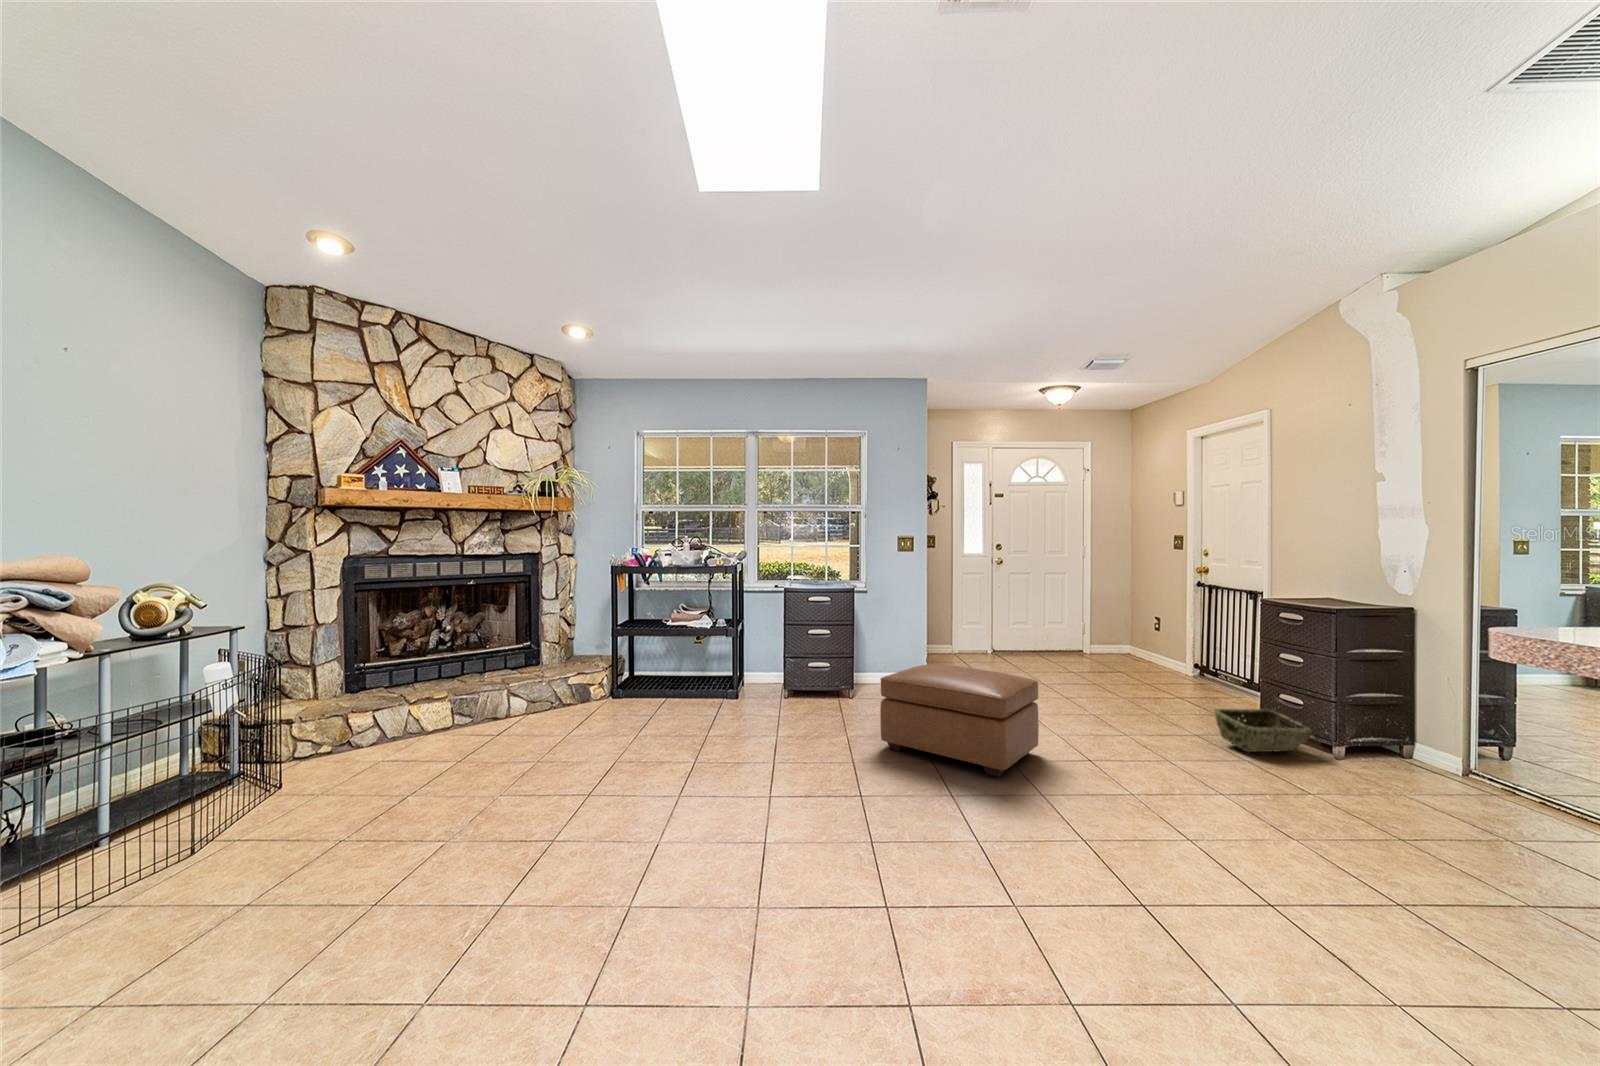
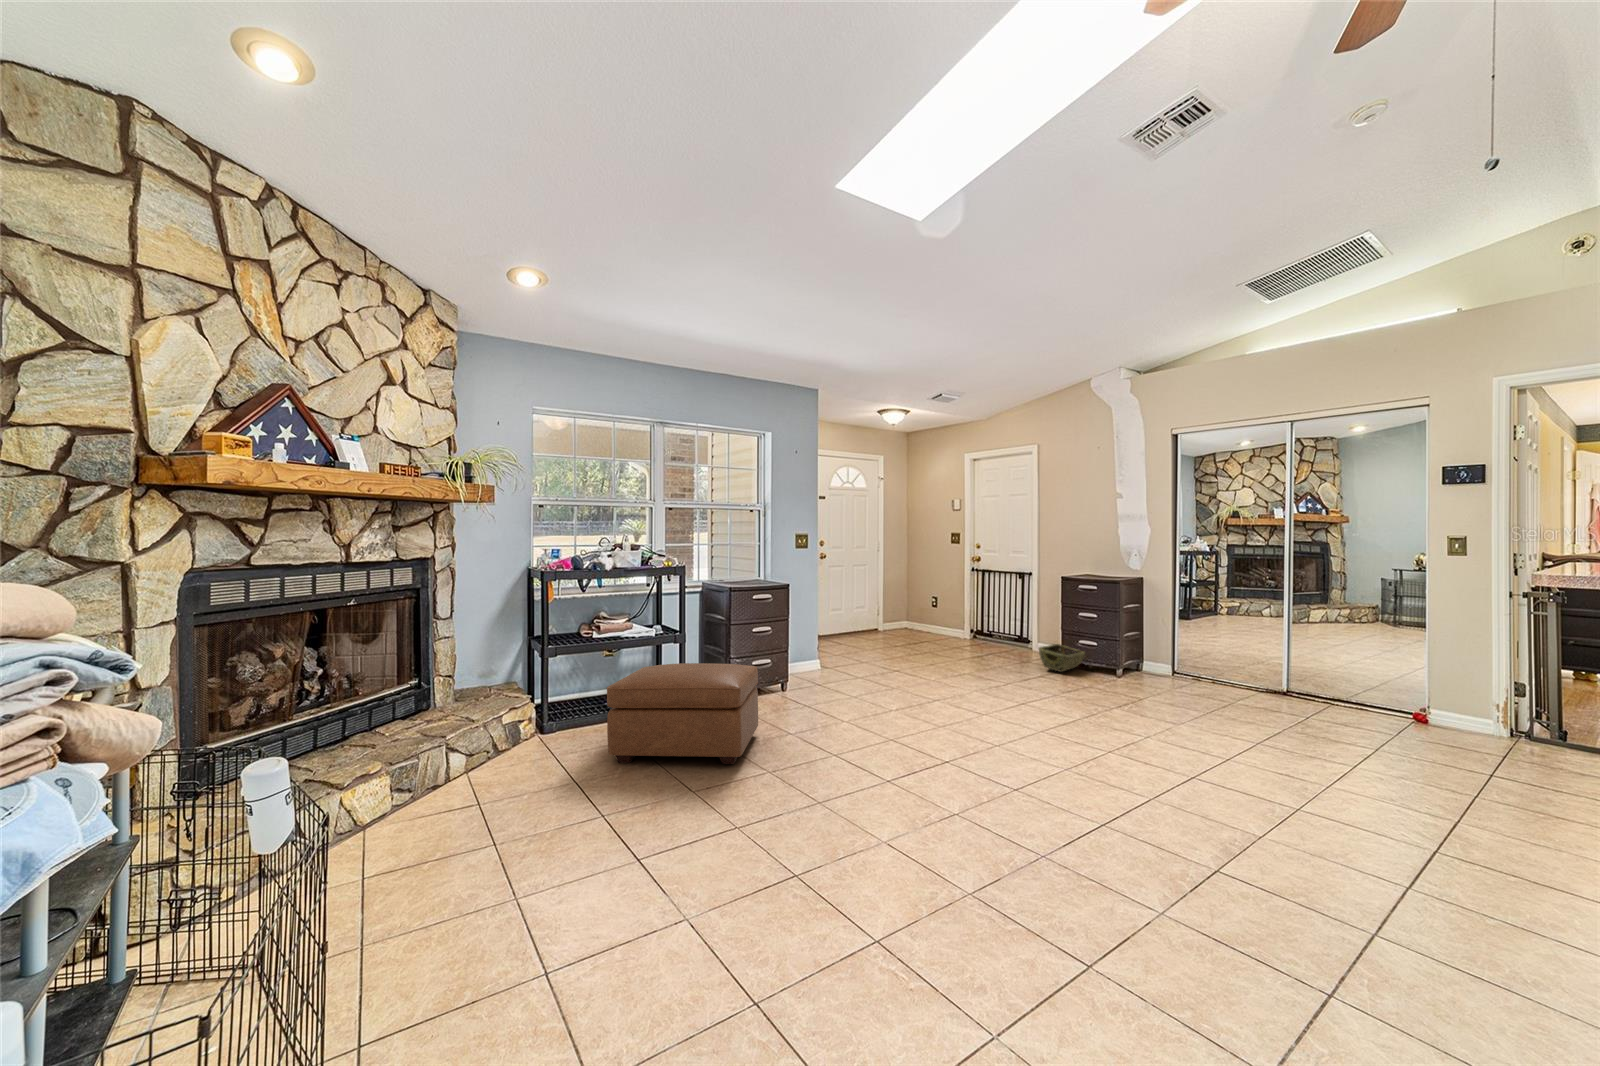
ottoman: present [880,665,1039,777] -> present [606,663,758,764]

